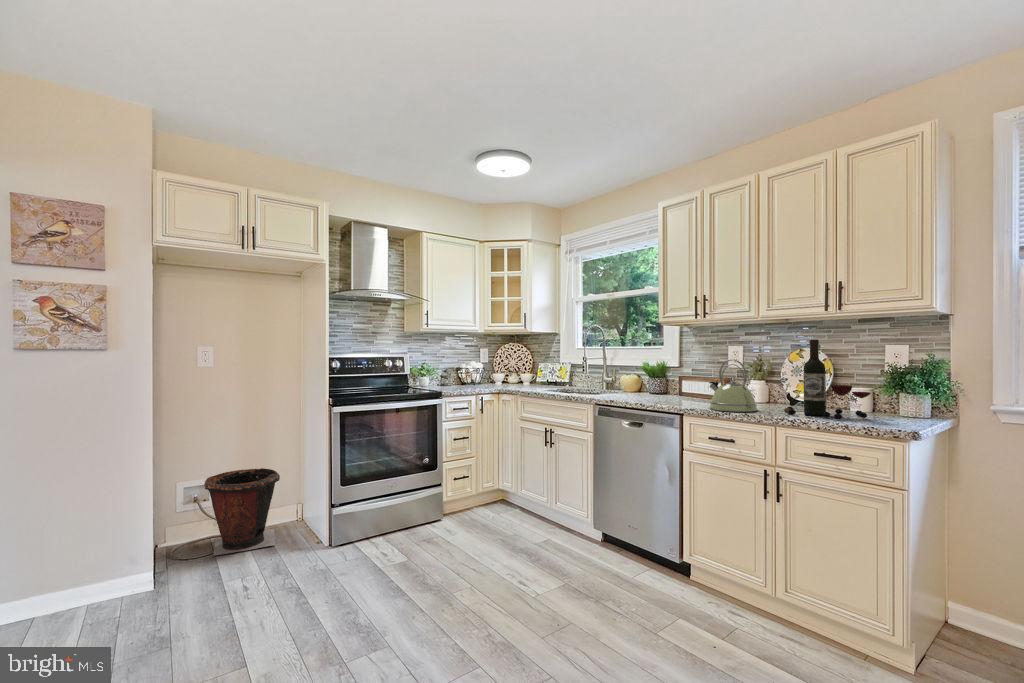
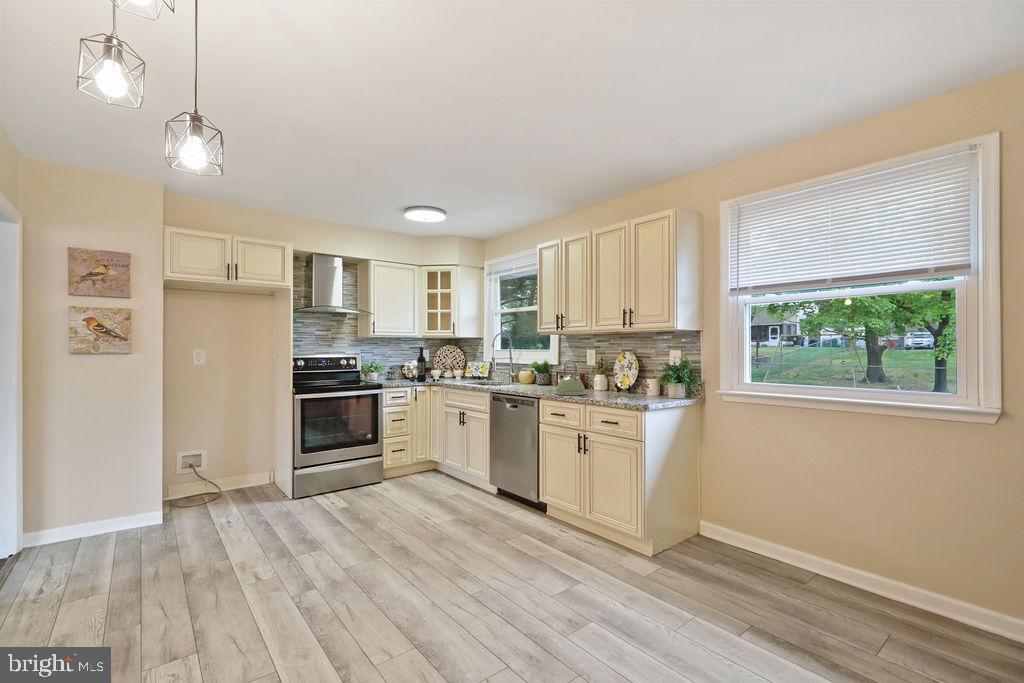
wine bottle: present [784,340,871,419] -> present [410,347,439,382]
waste bin: present [204,468,280,555] -> none [199,441,257,503]

